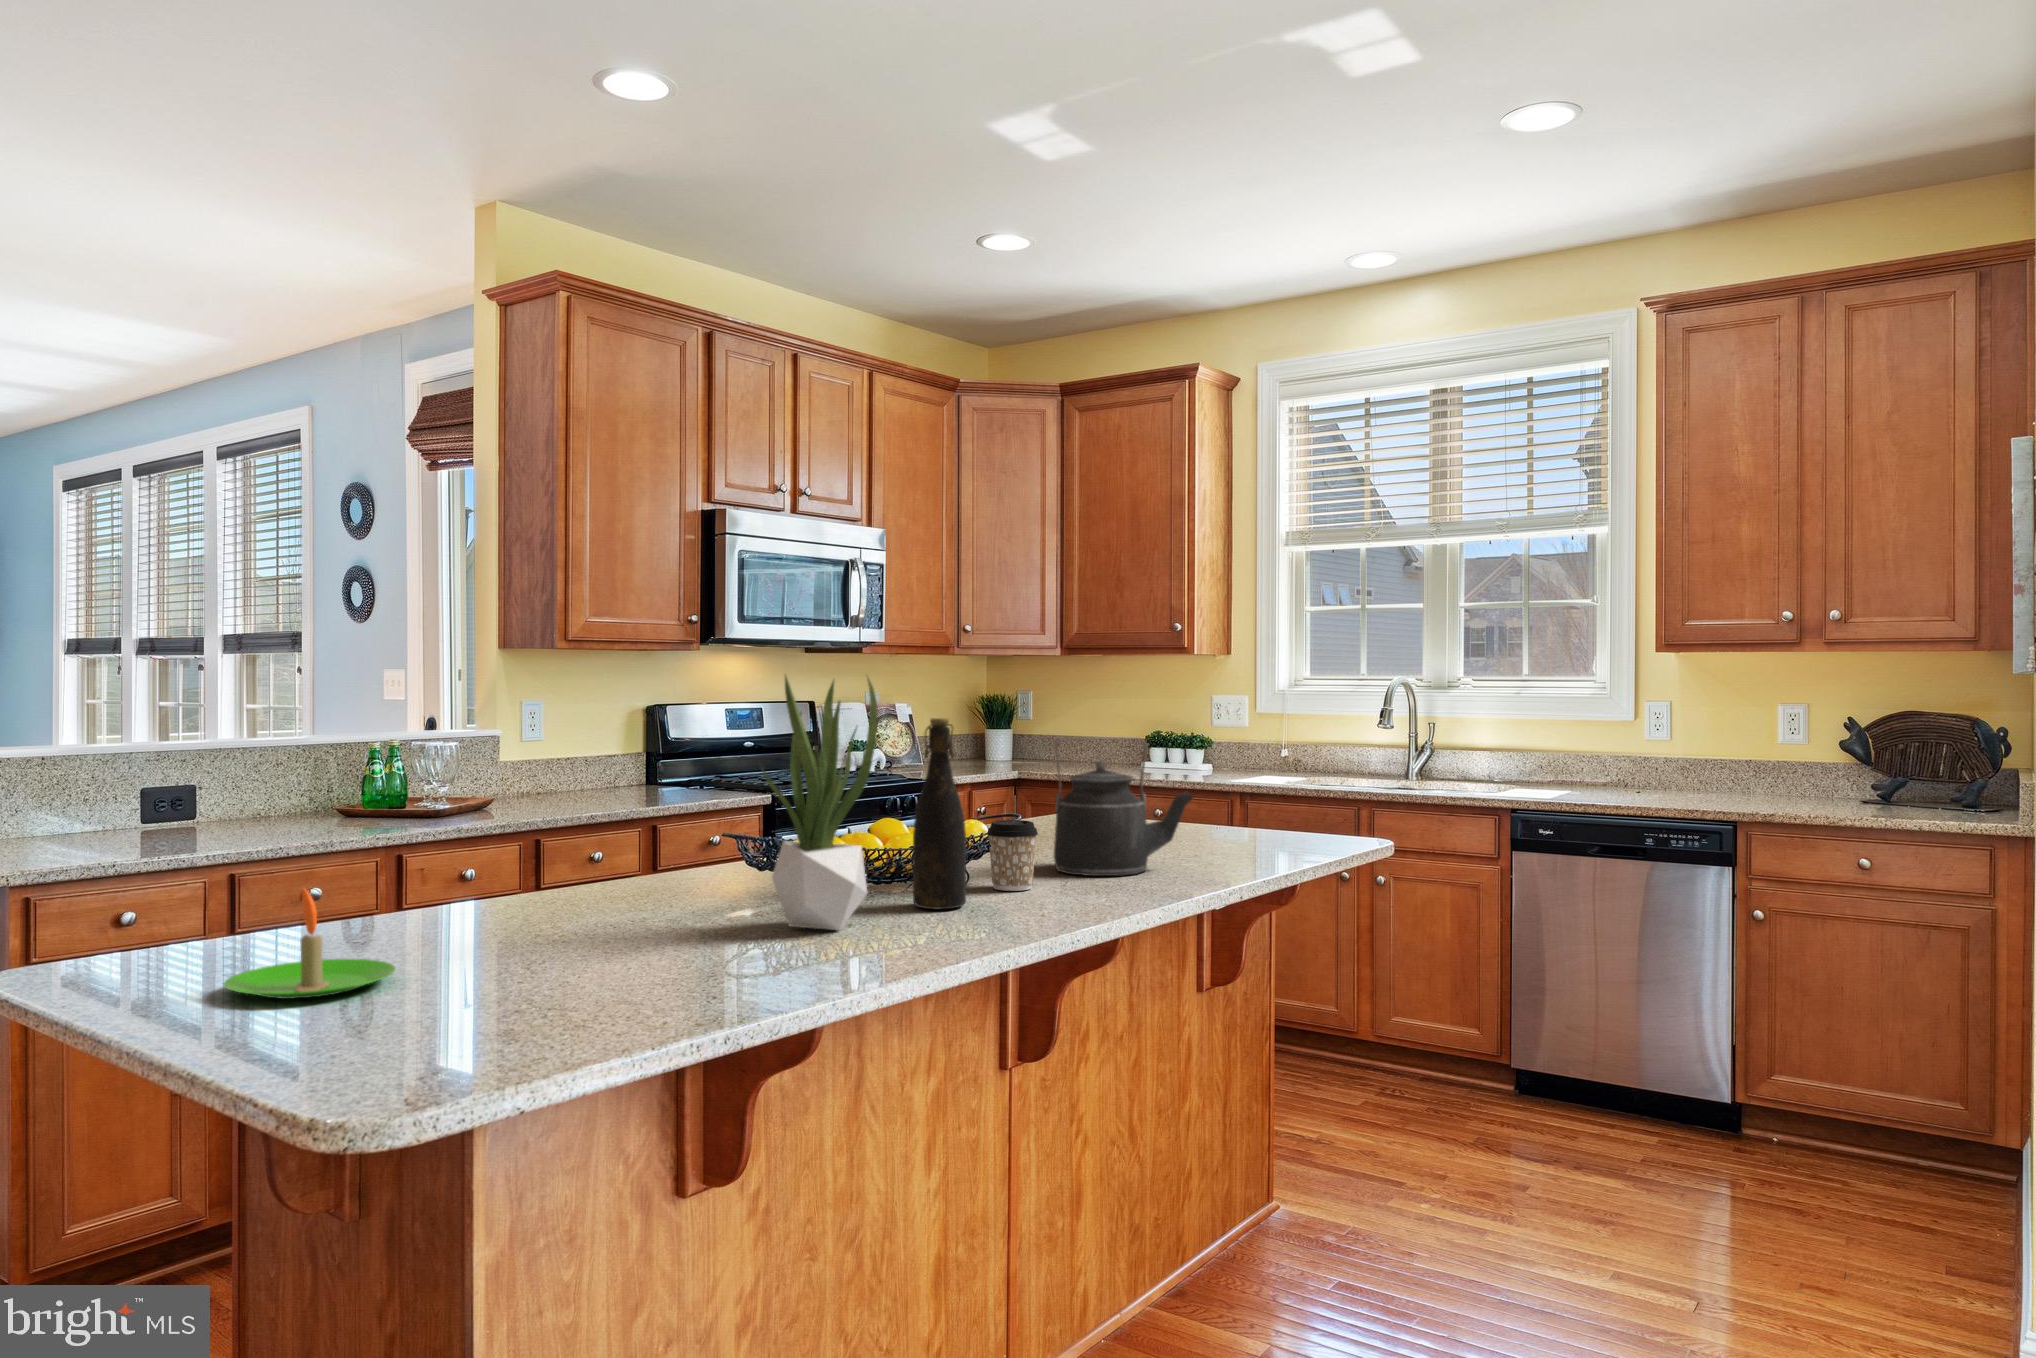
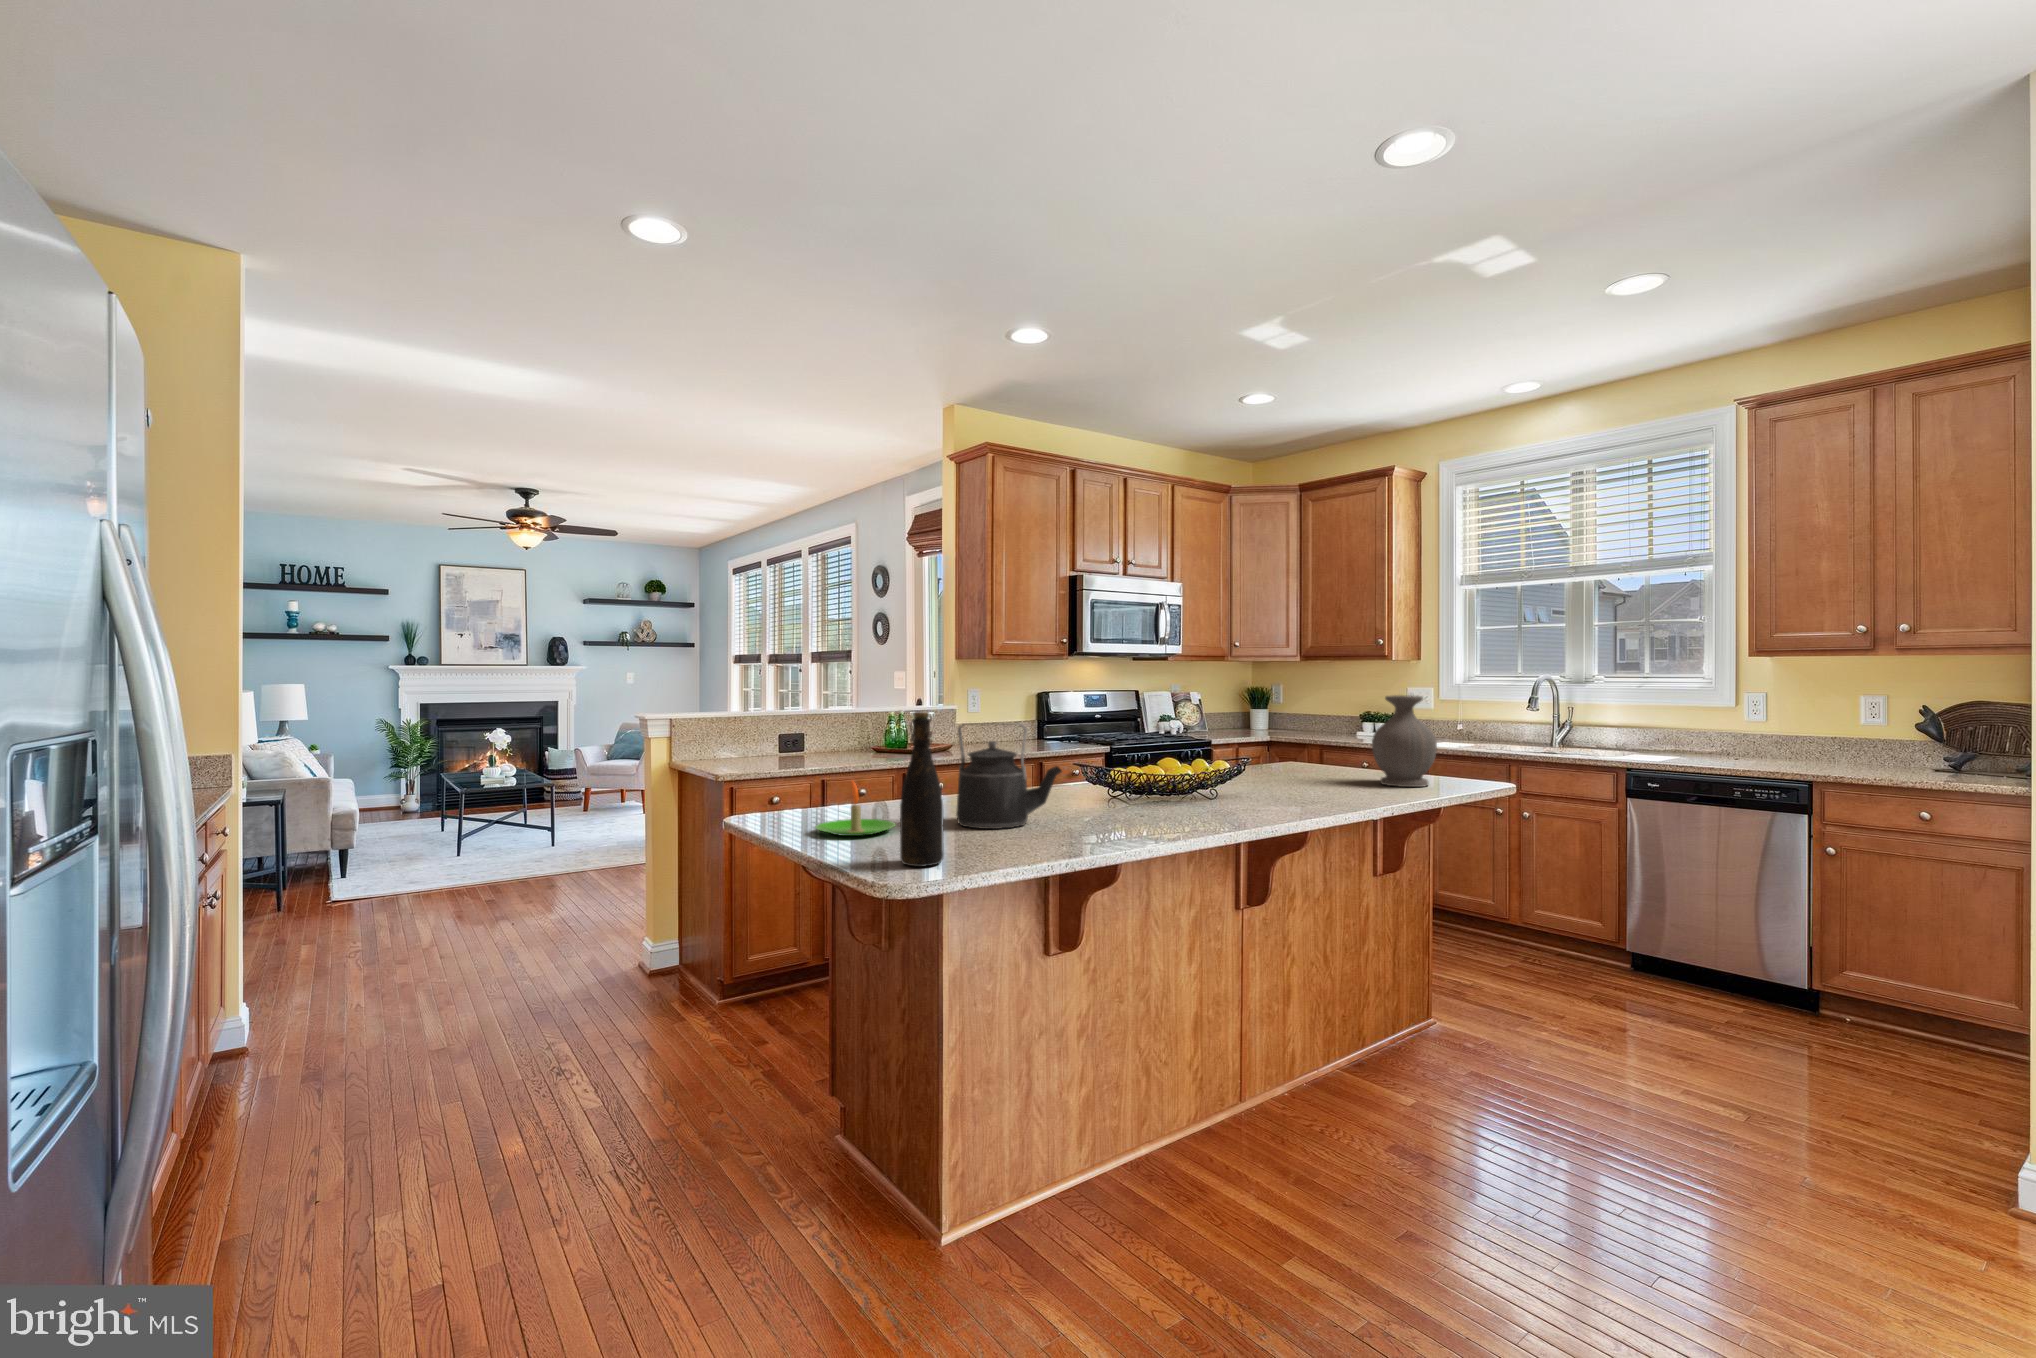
potted plant: present [762,676,878,930] -> none [1088,670,1155,819]
vase: none [1193,711,1287,852] -> present [1372,695,1437,787]
bottle: present [913,718,966,909] -> present [900,711,944,867]
kettle: present [1054,737,1194,876] -> present [956,724,1062,829]
coffee cup: present [987,820,1038,891] -> none [1228,760,1260,803]

